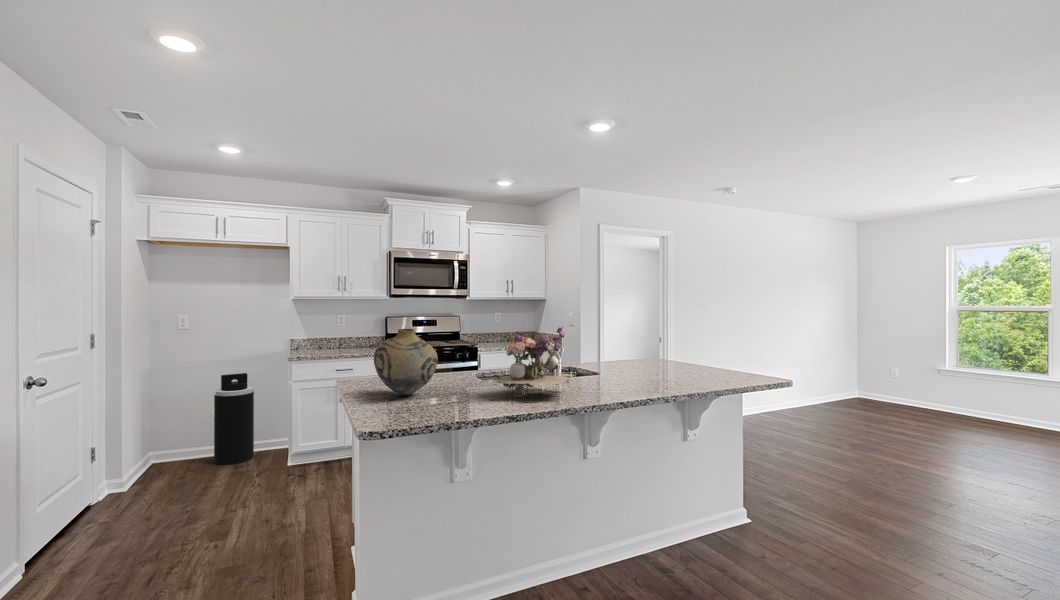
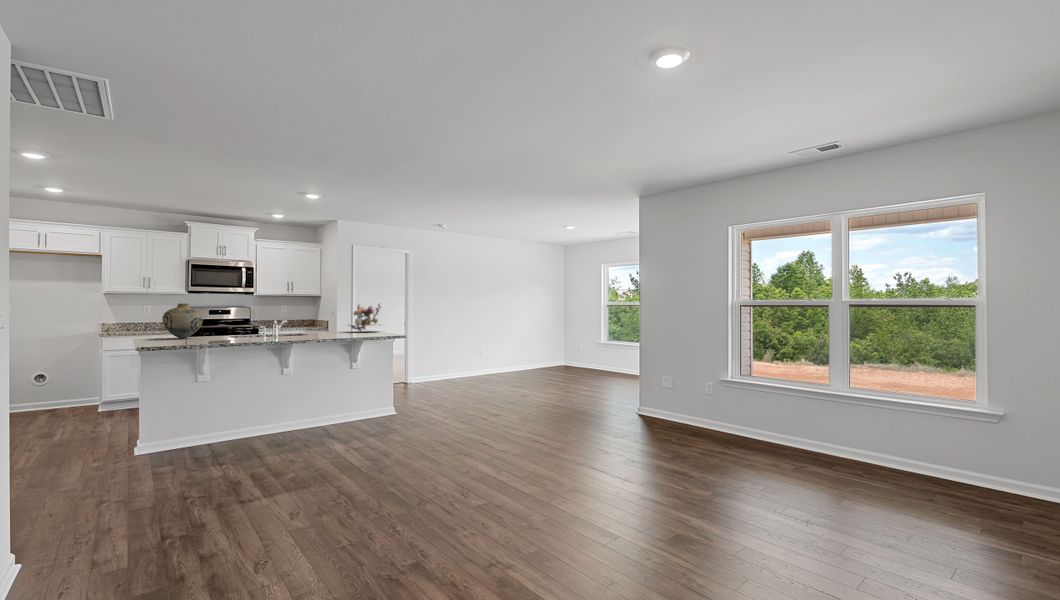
flower arrangement: present [492,326,574,393] -> present [349,304,382,331]
trash can: present [214,373,254,465] -> none [33,348,69,415]

